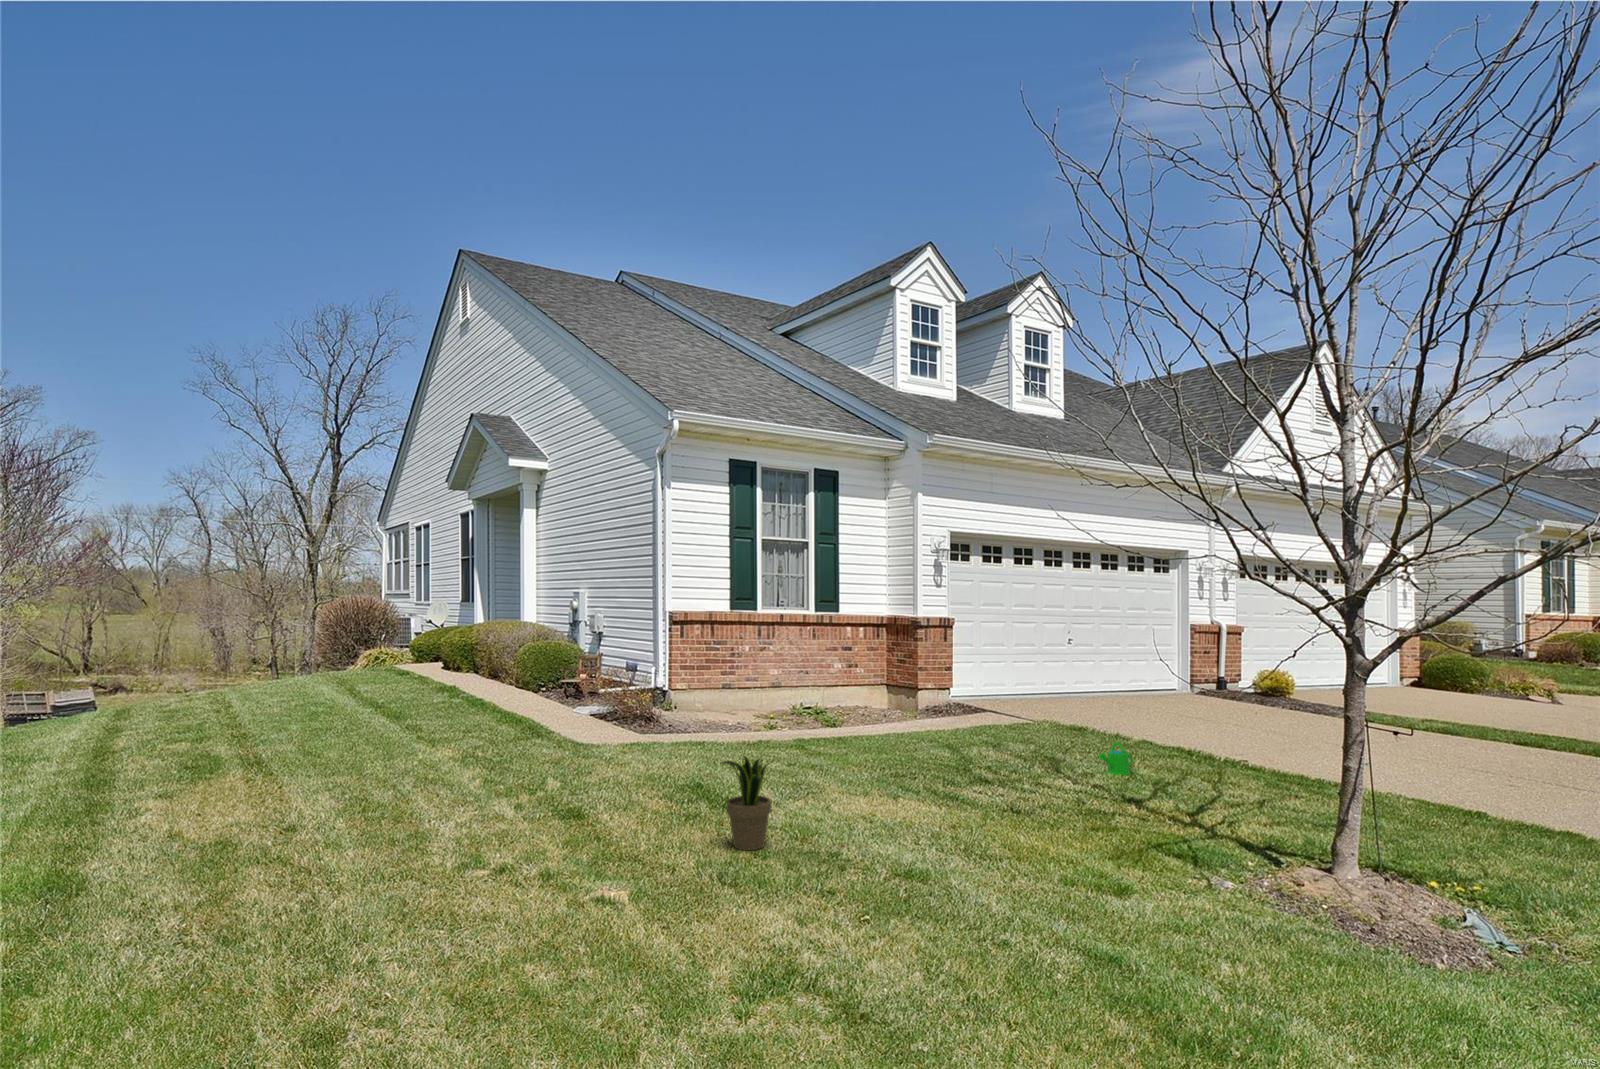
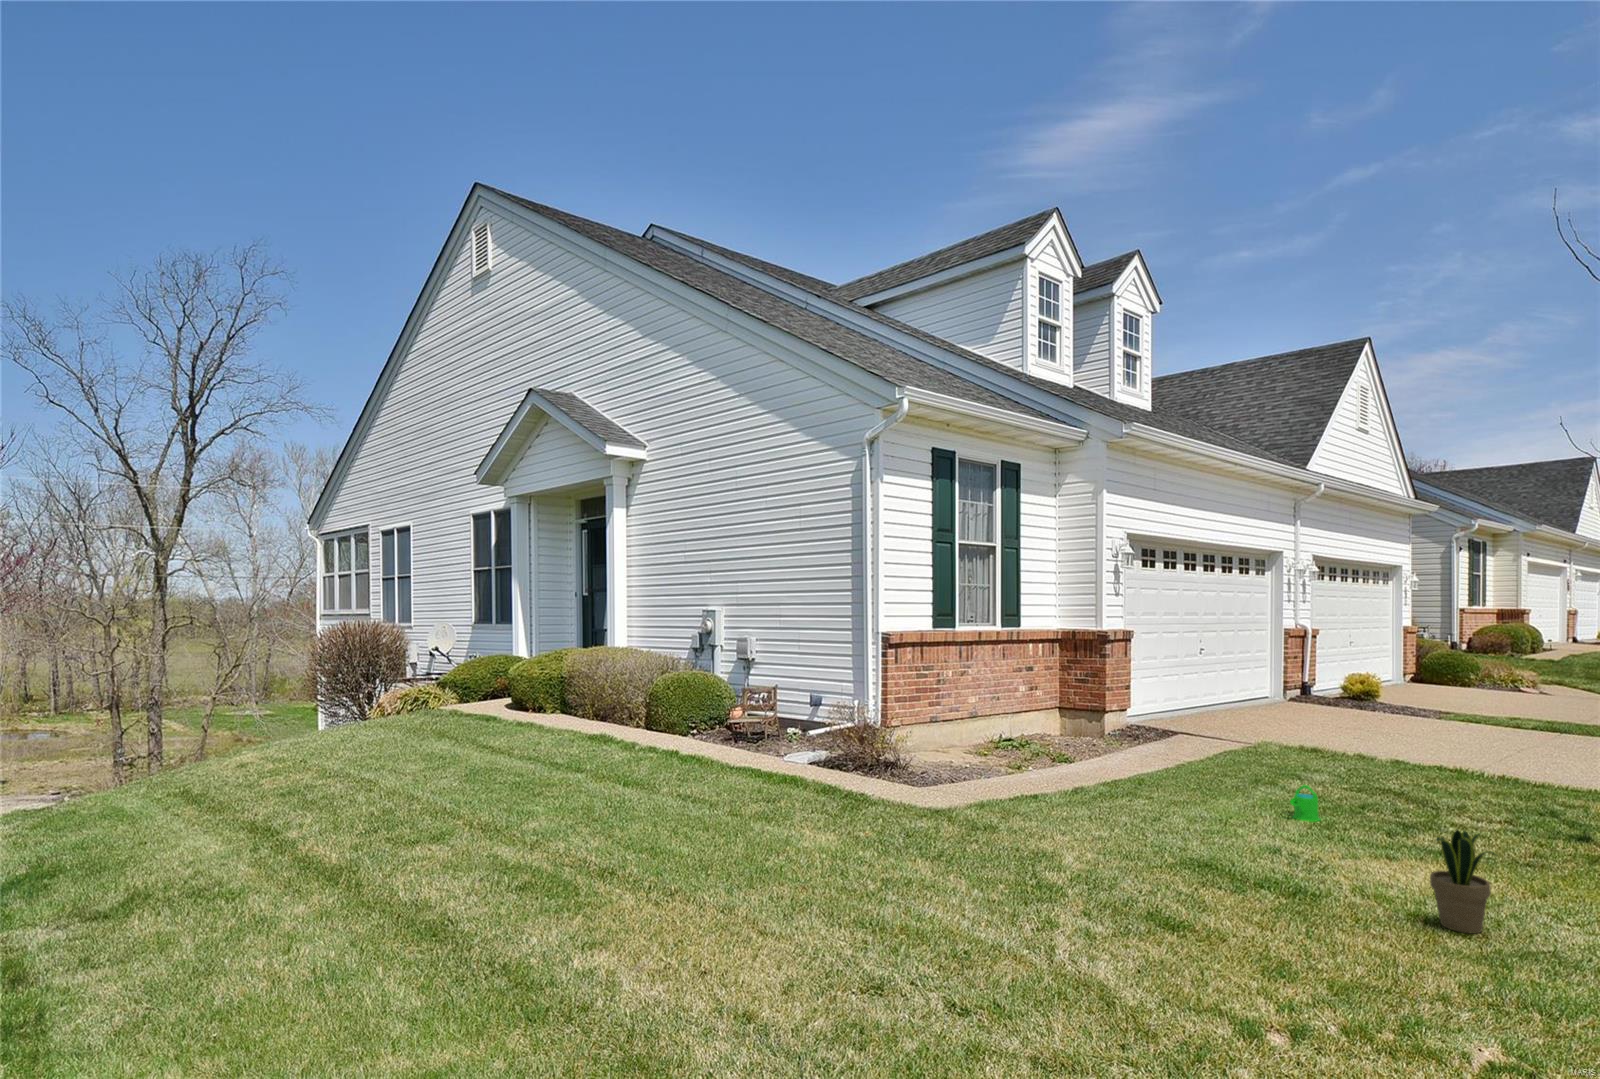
watering can: present [1099,742,1134,775] -> present [1290,784,1321,822]

